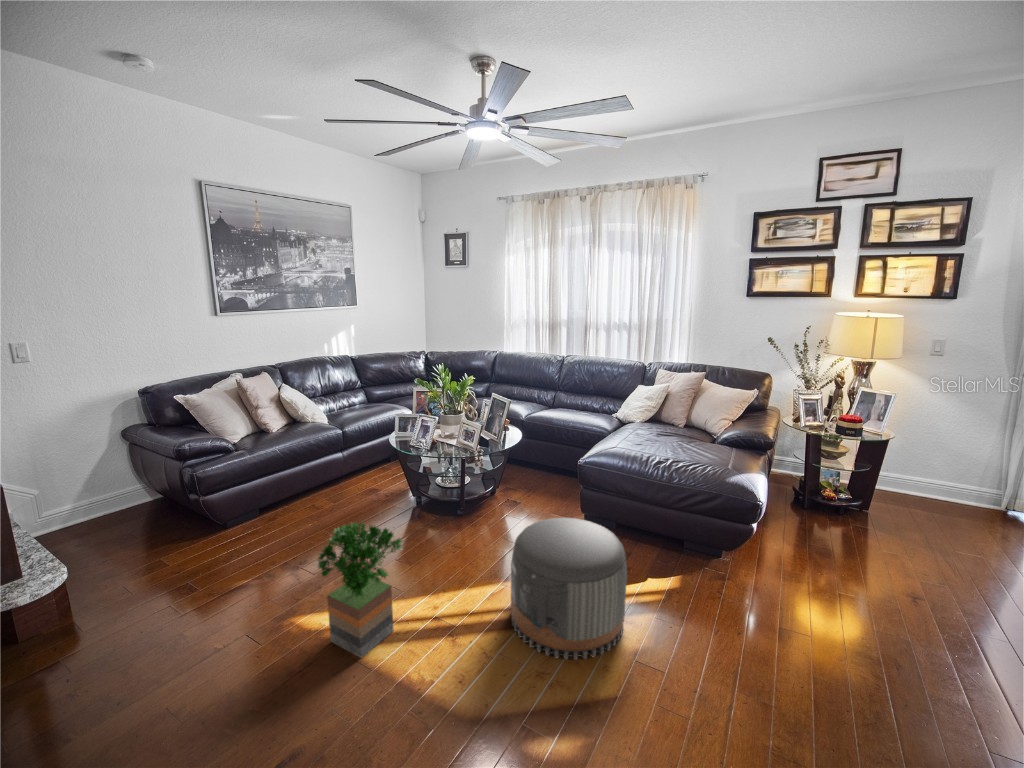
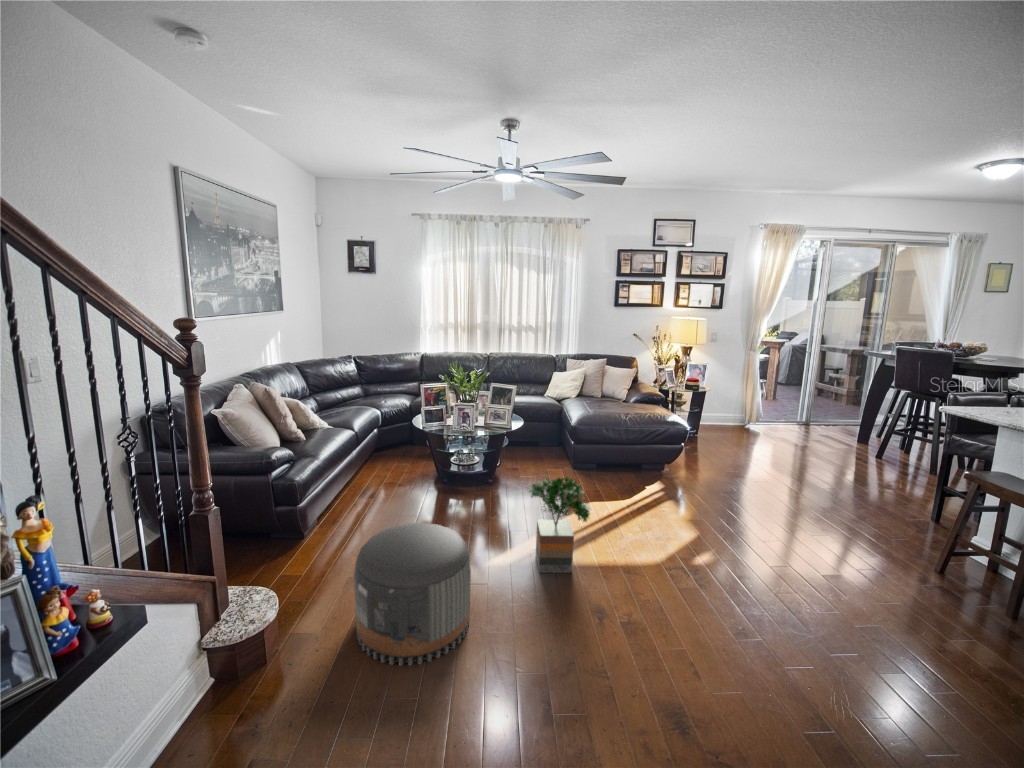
pouf: present [511,518,627,660] -> present [354,523,471,666]

